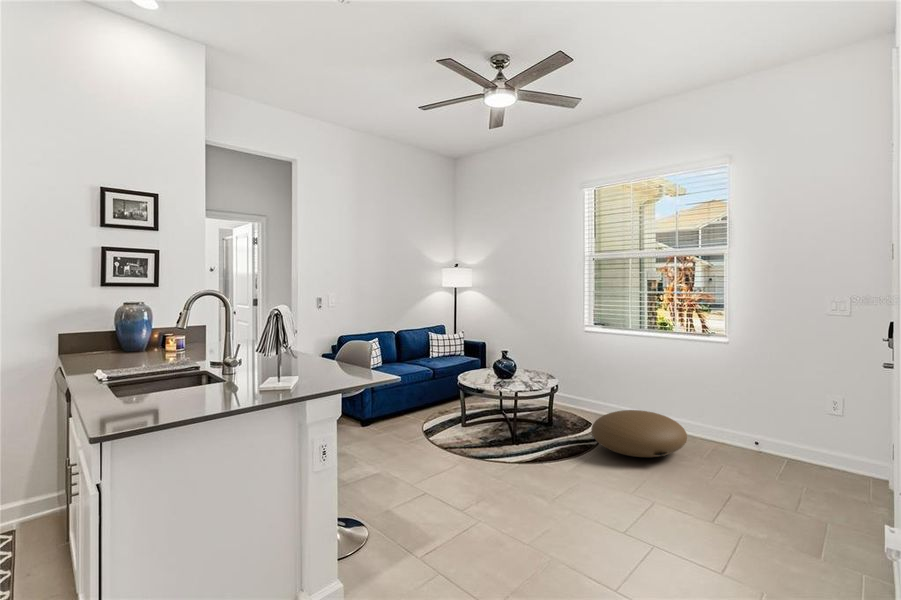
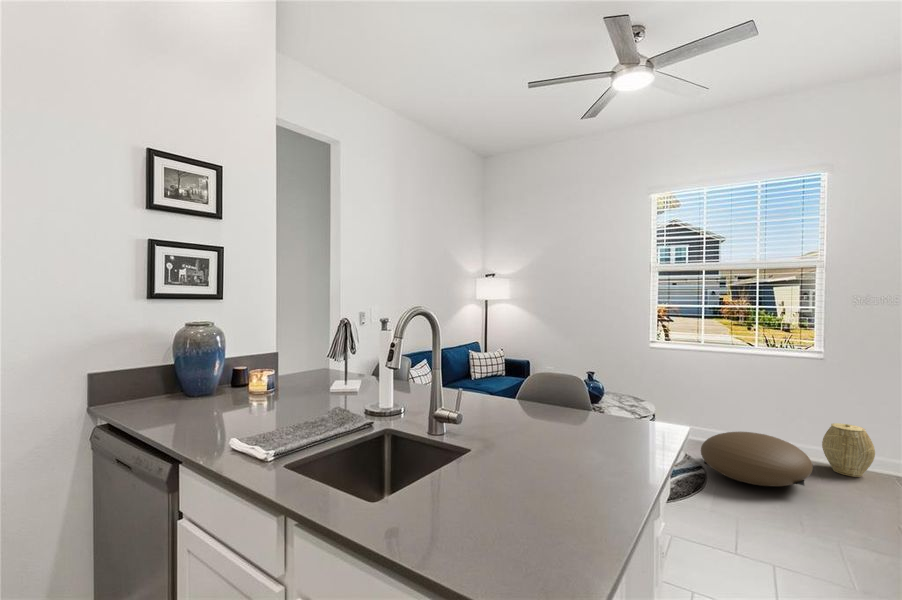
woven basket: none [719,406,762,457] -> present [822,423,875,477]

